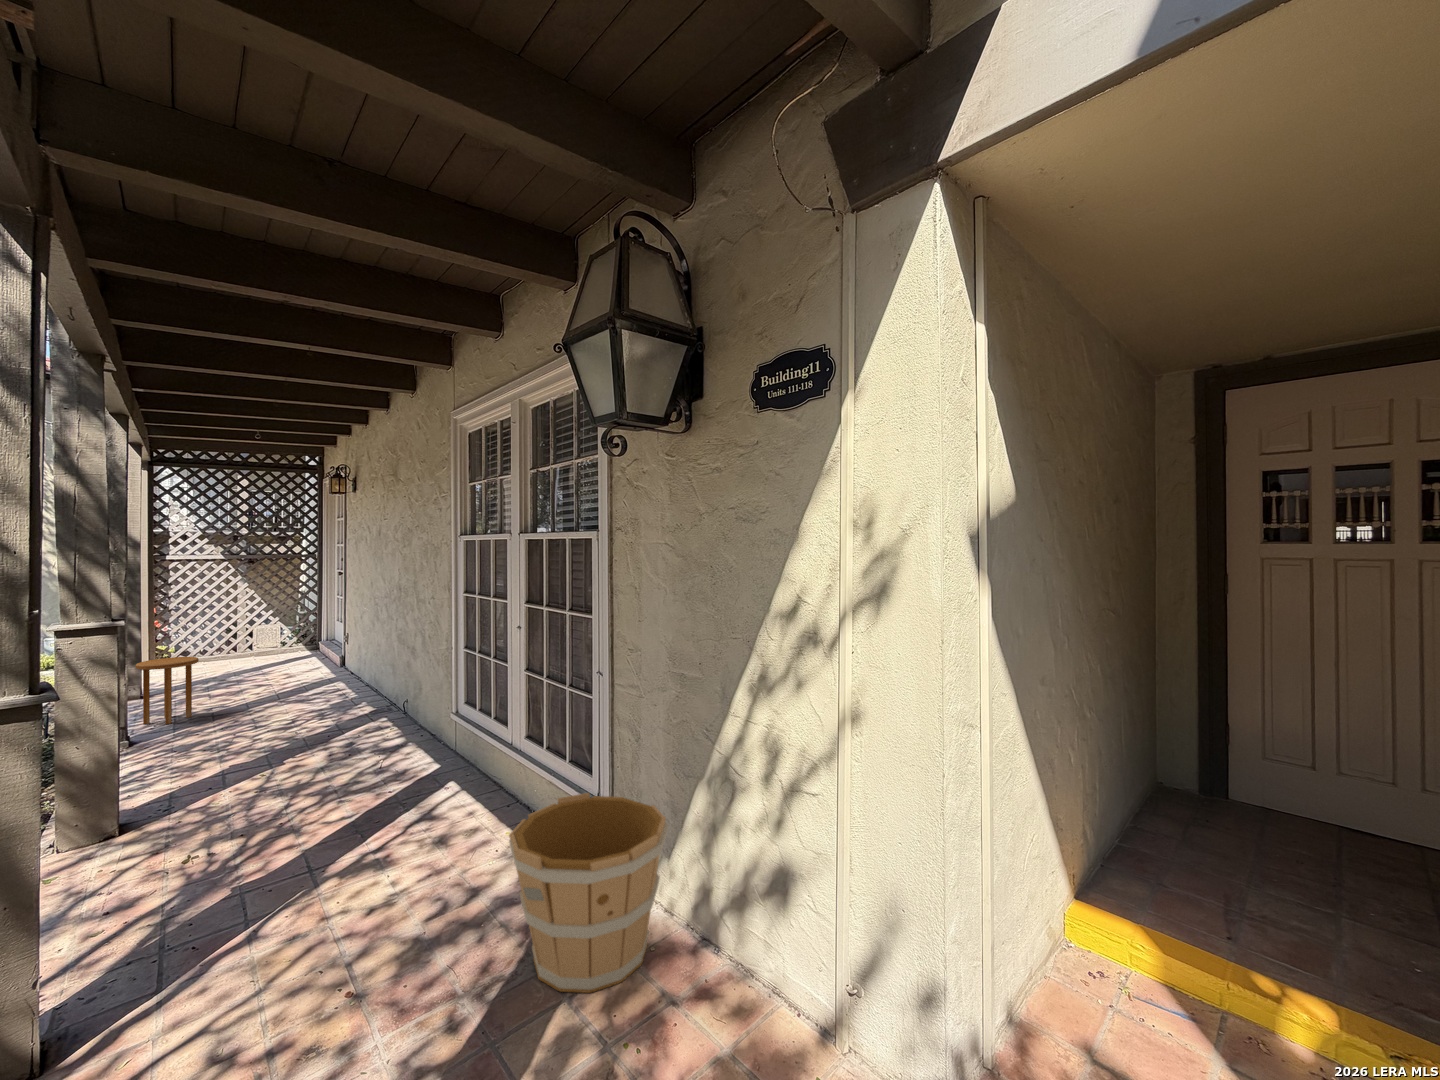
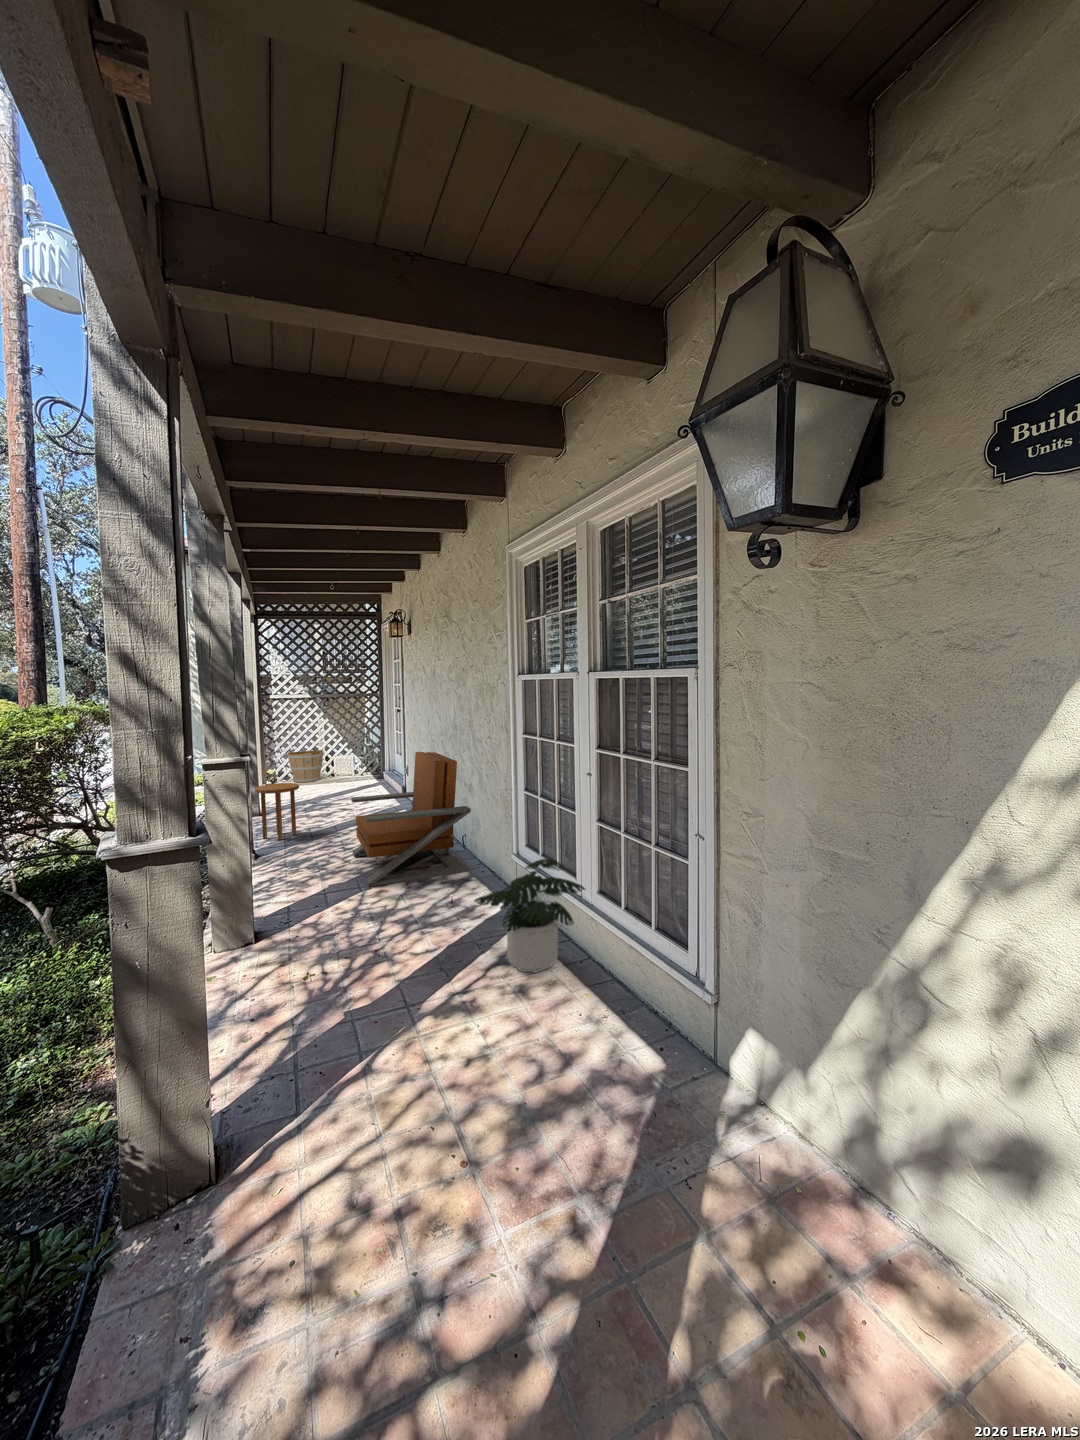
lounge chair: none [266,615,409,763] -> present [351,752,471,887]
potted plant: none [395,712,512,824] -> present [475,859,585,972]
wooden bucket: present [509,793,668,993] -> present [287,750,324,782]

